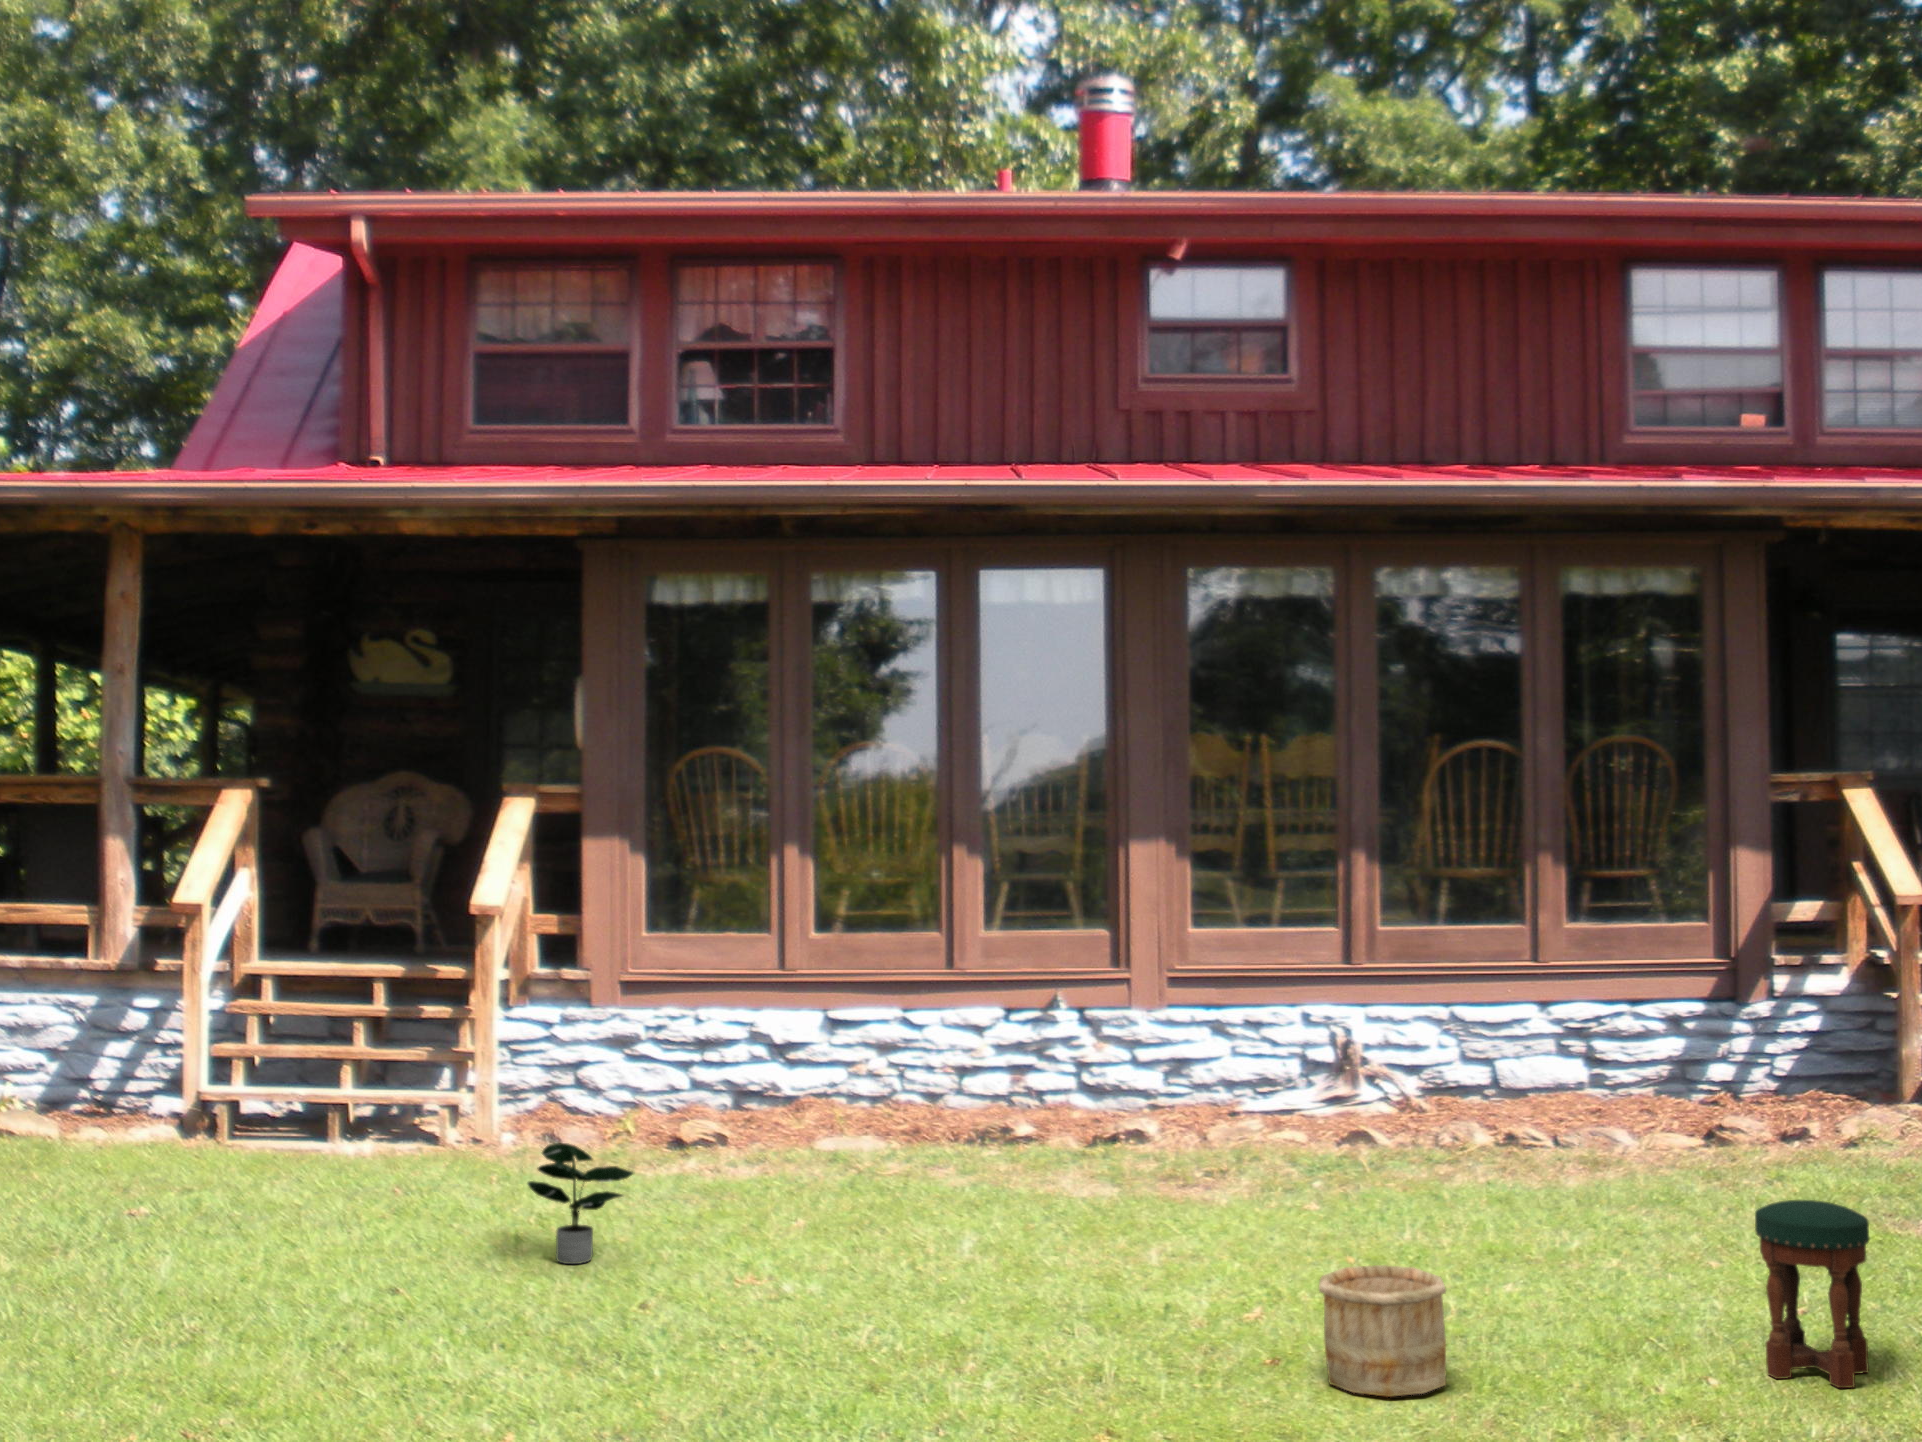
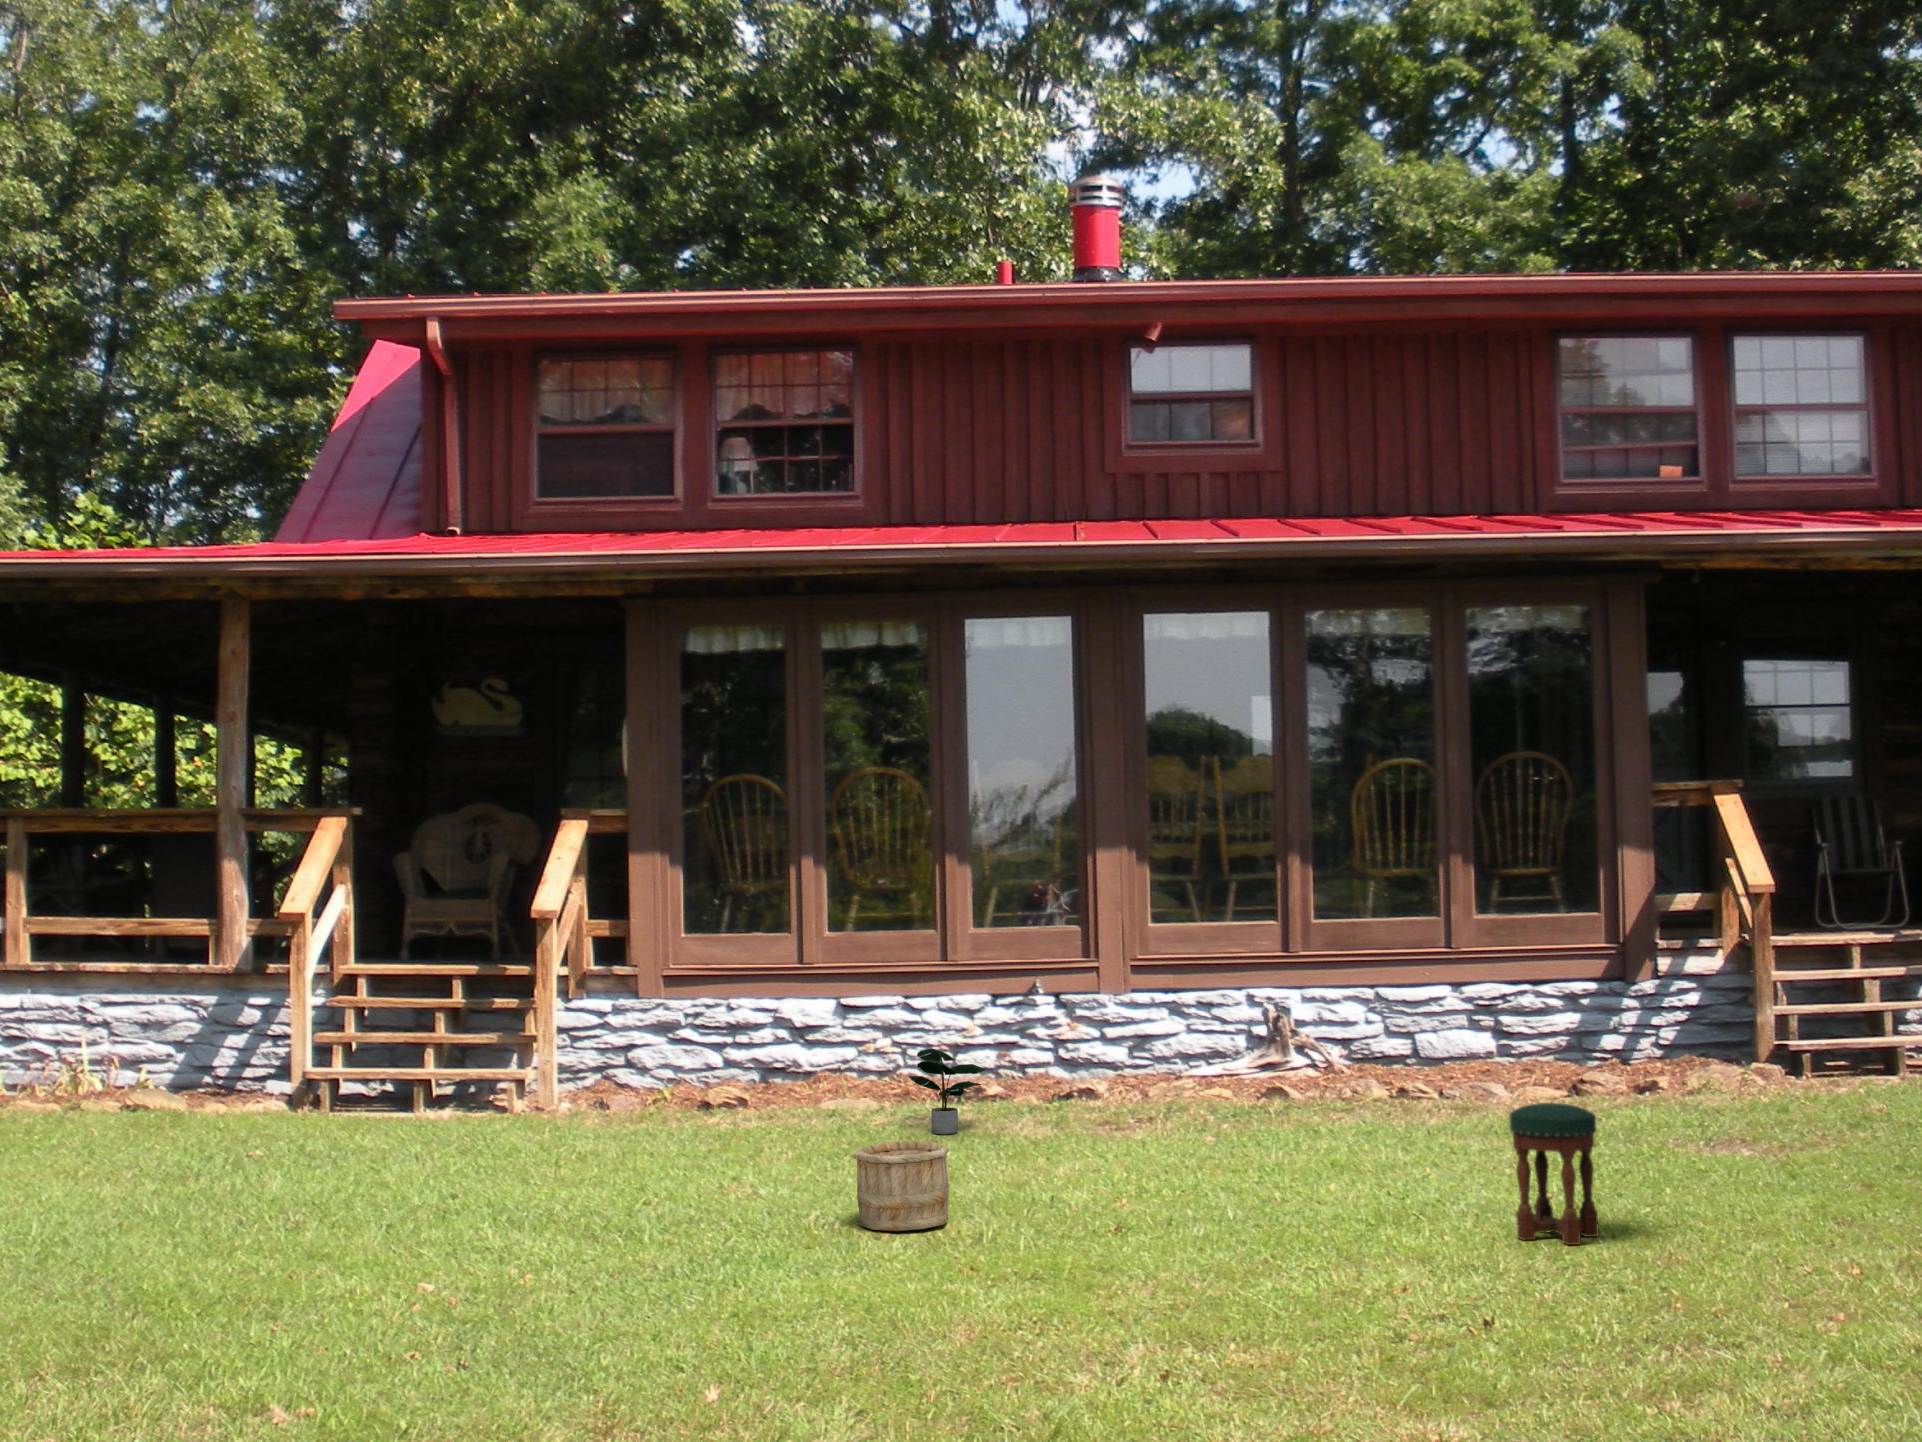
potted plant: present [528,1143,633,1264] -> present [909,1049,986,1135]
wooden bucket: present [1319,1265,1446,1397] -> present [853,1141,949,1231]

